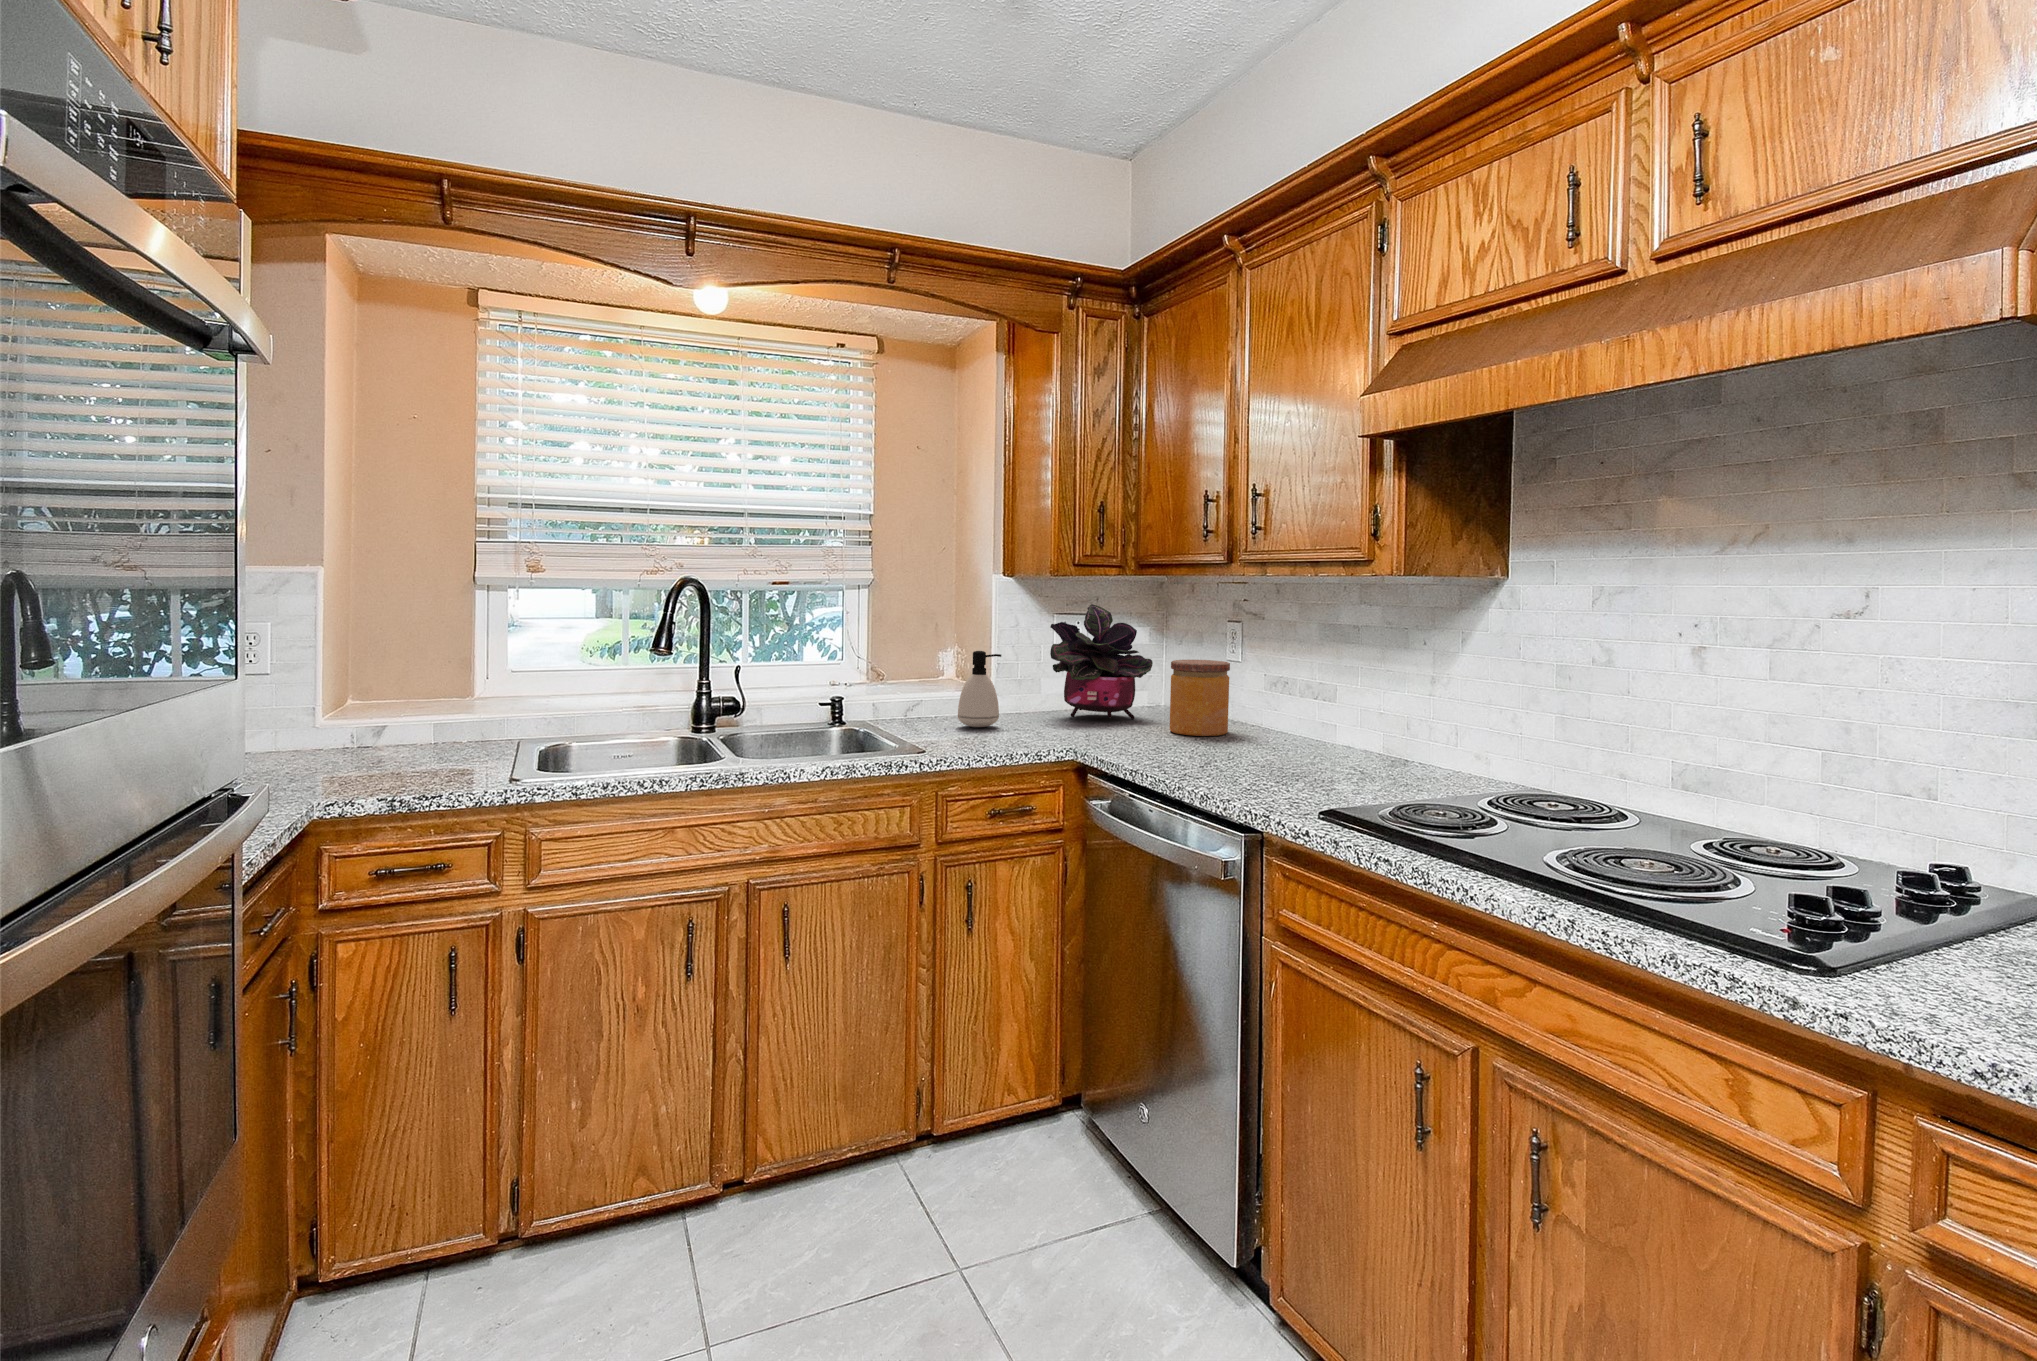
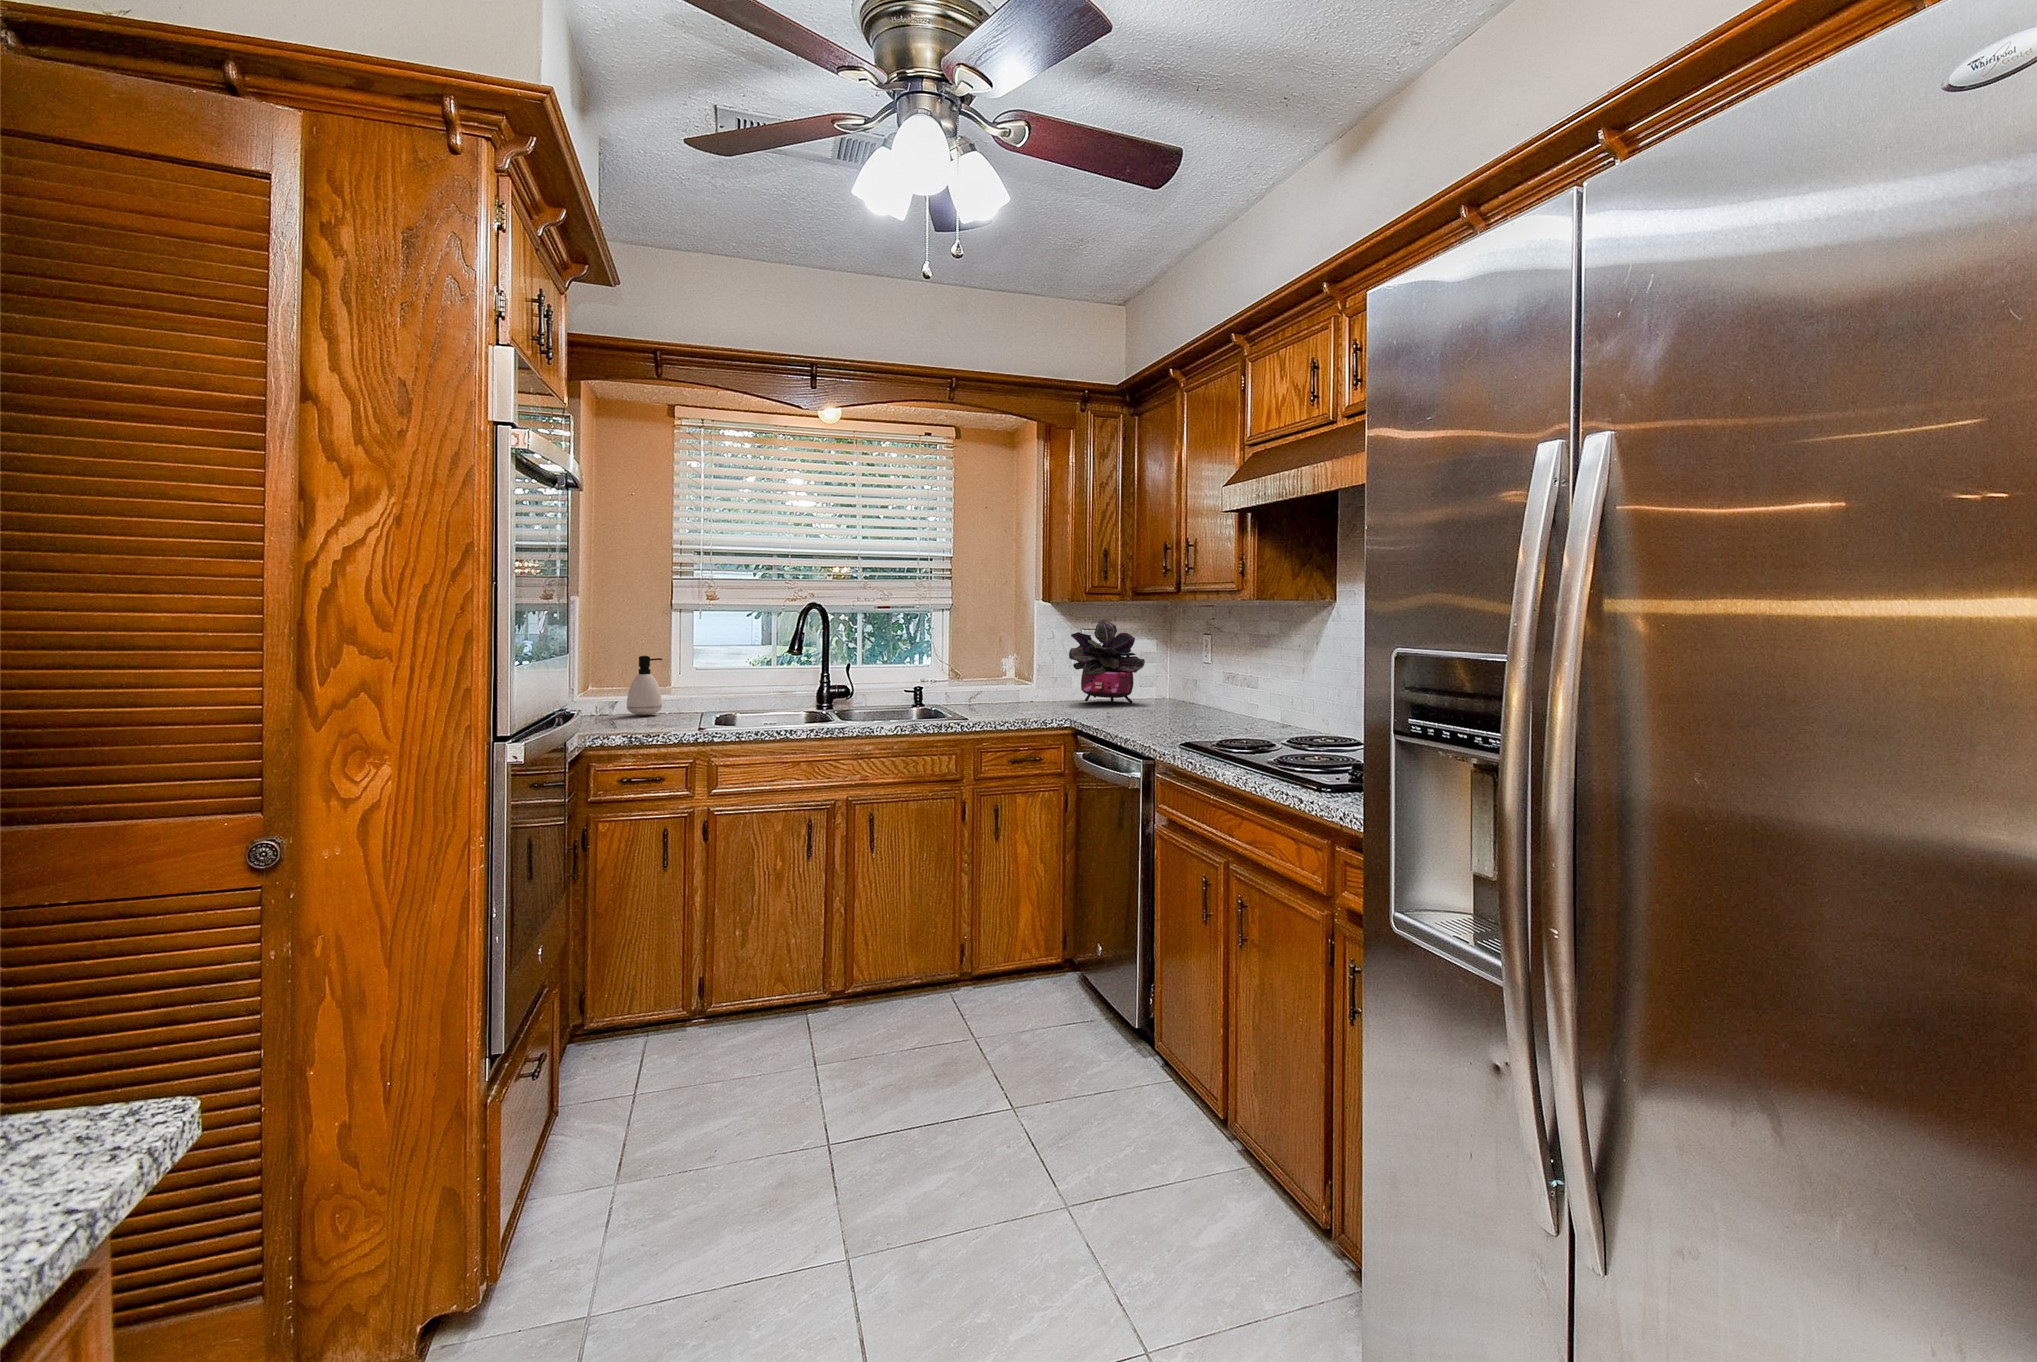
soap dispenser: present [958,651,1001,727] -> present [627,656,662,715]
jar: present [1170,660,1230,736] -> none [1151,658,1195,712]

